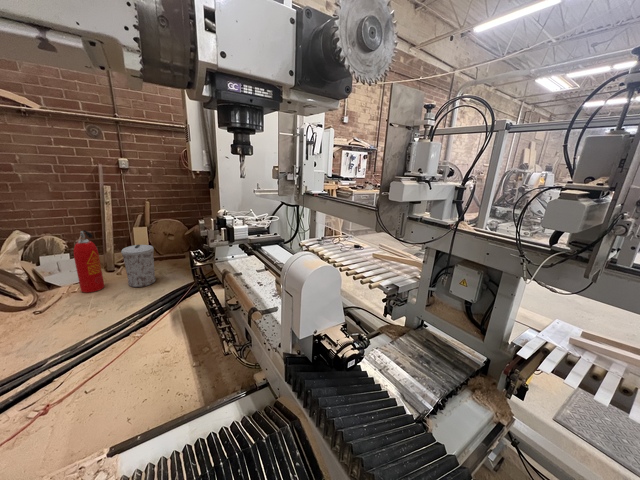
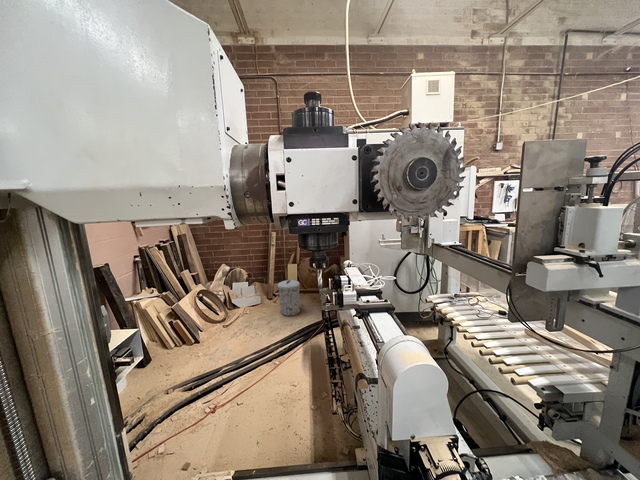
fire extinguisher: present [74,230,104,293] -> none [249,267,266,315]

